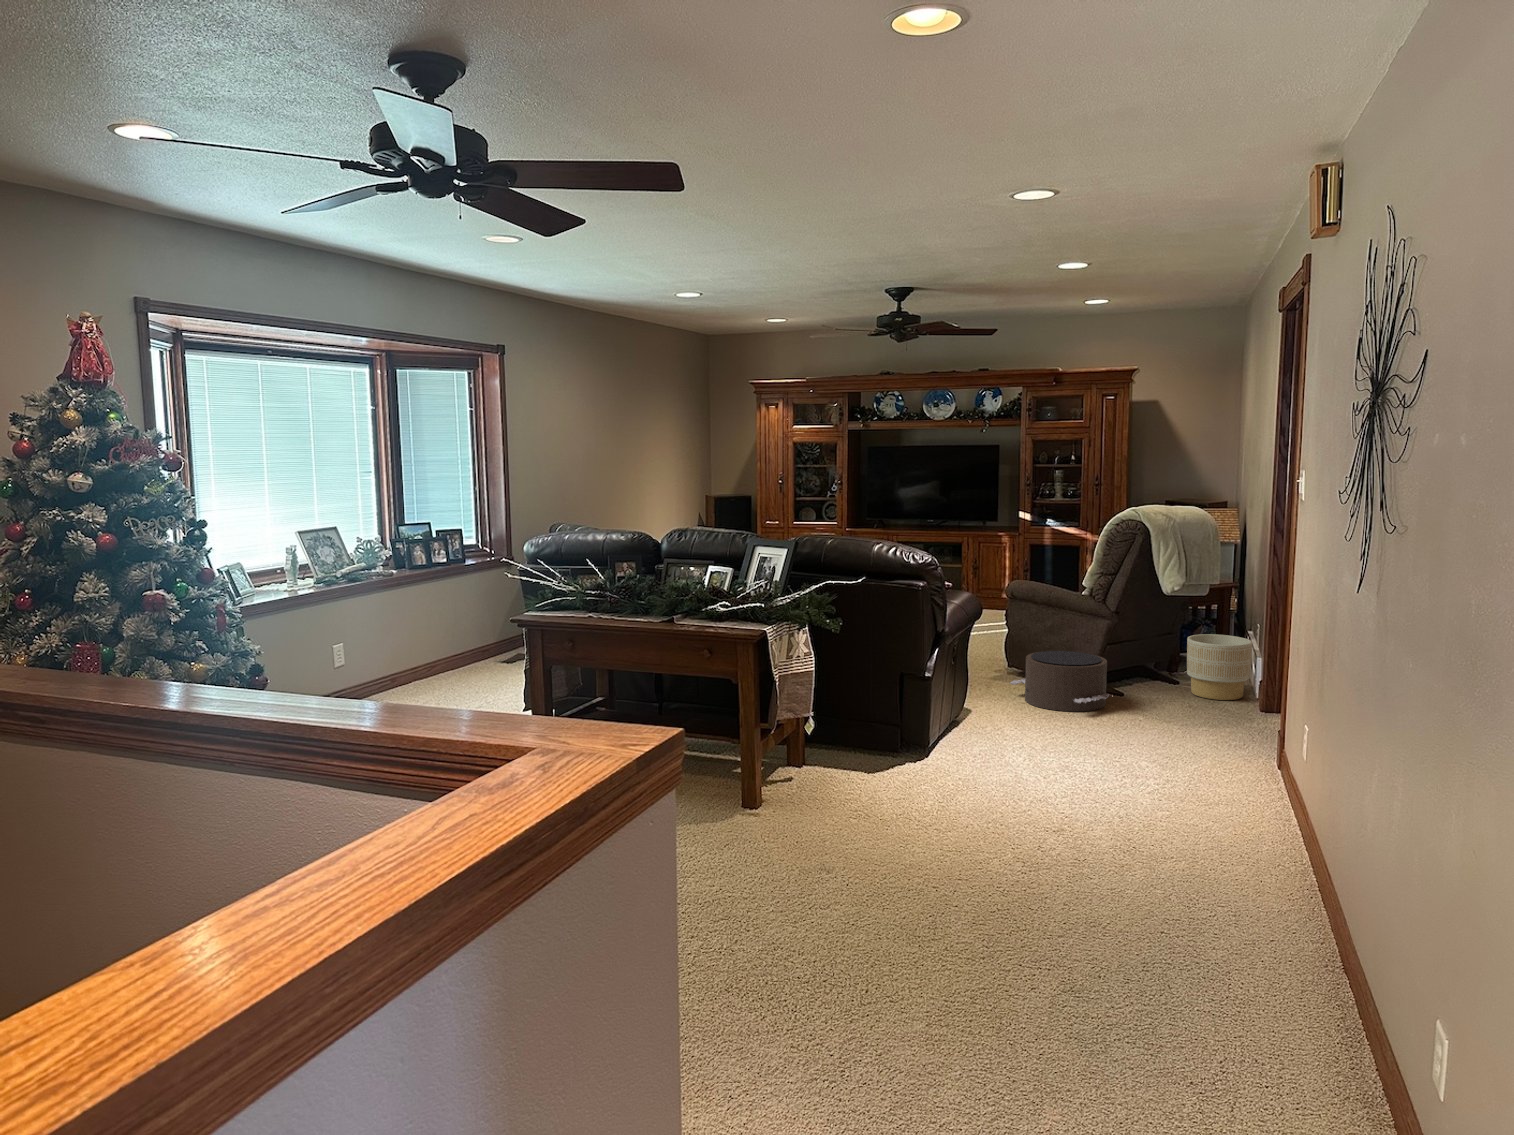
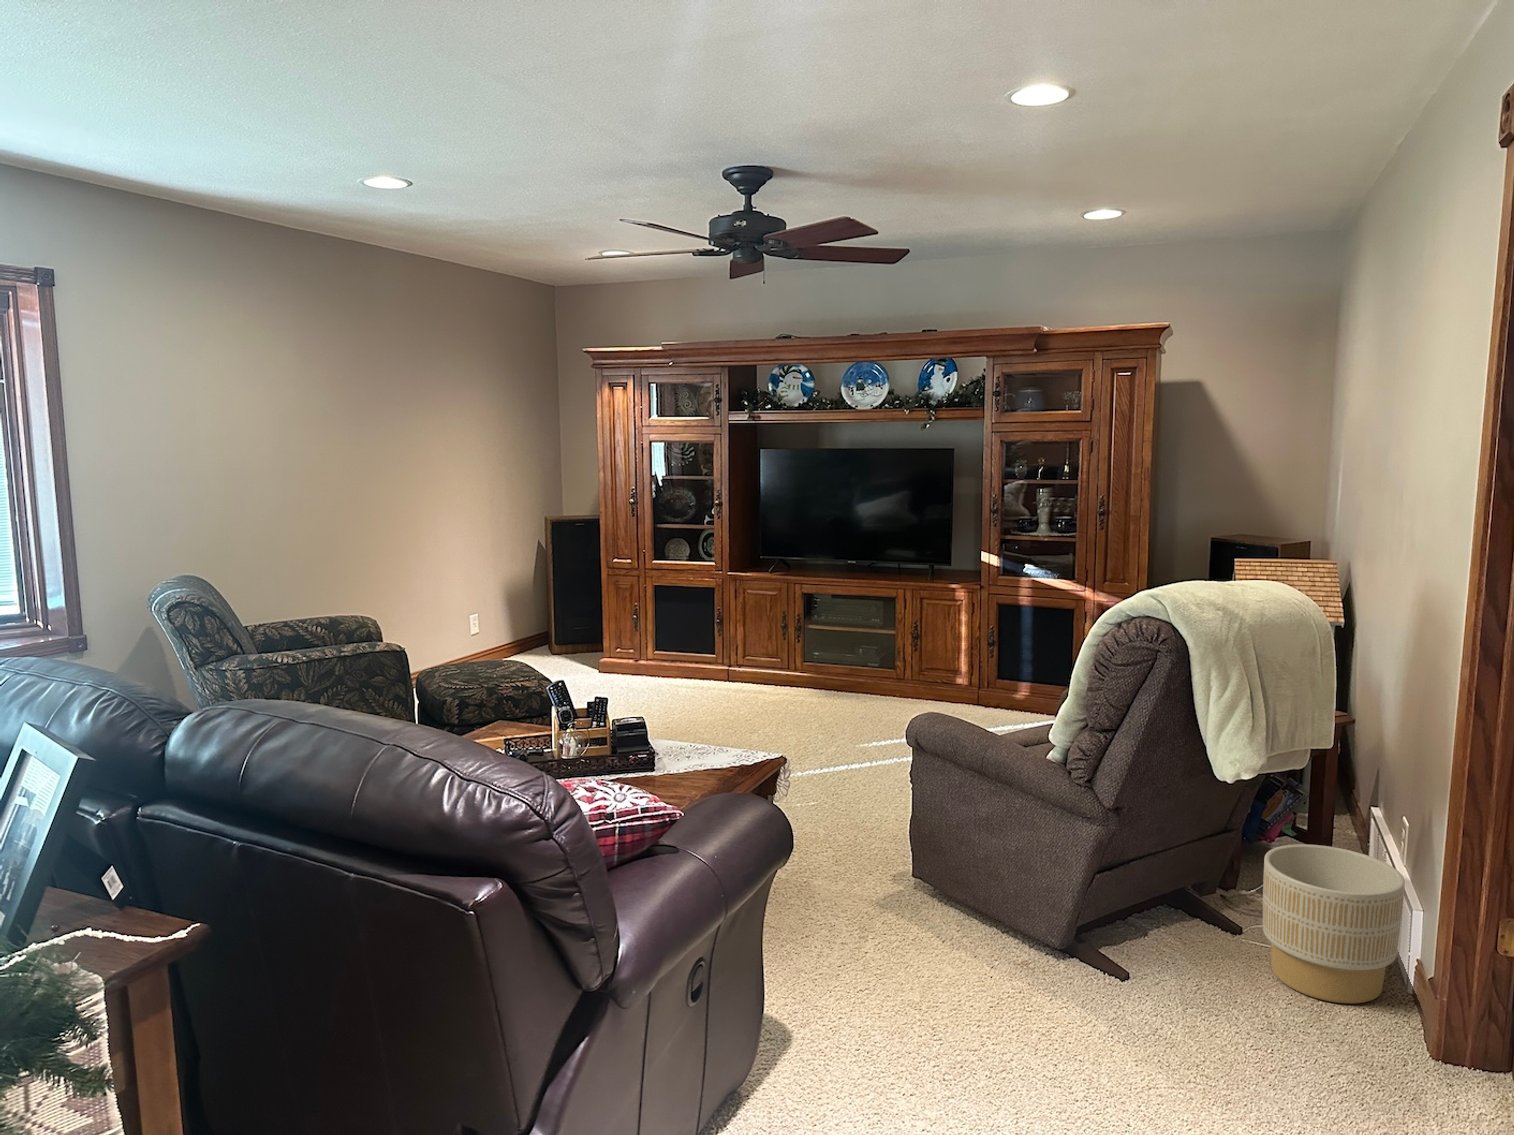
pouf: present [1010,651,1110,711] -> none [893,879,1103,1047]

